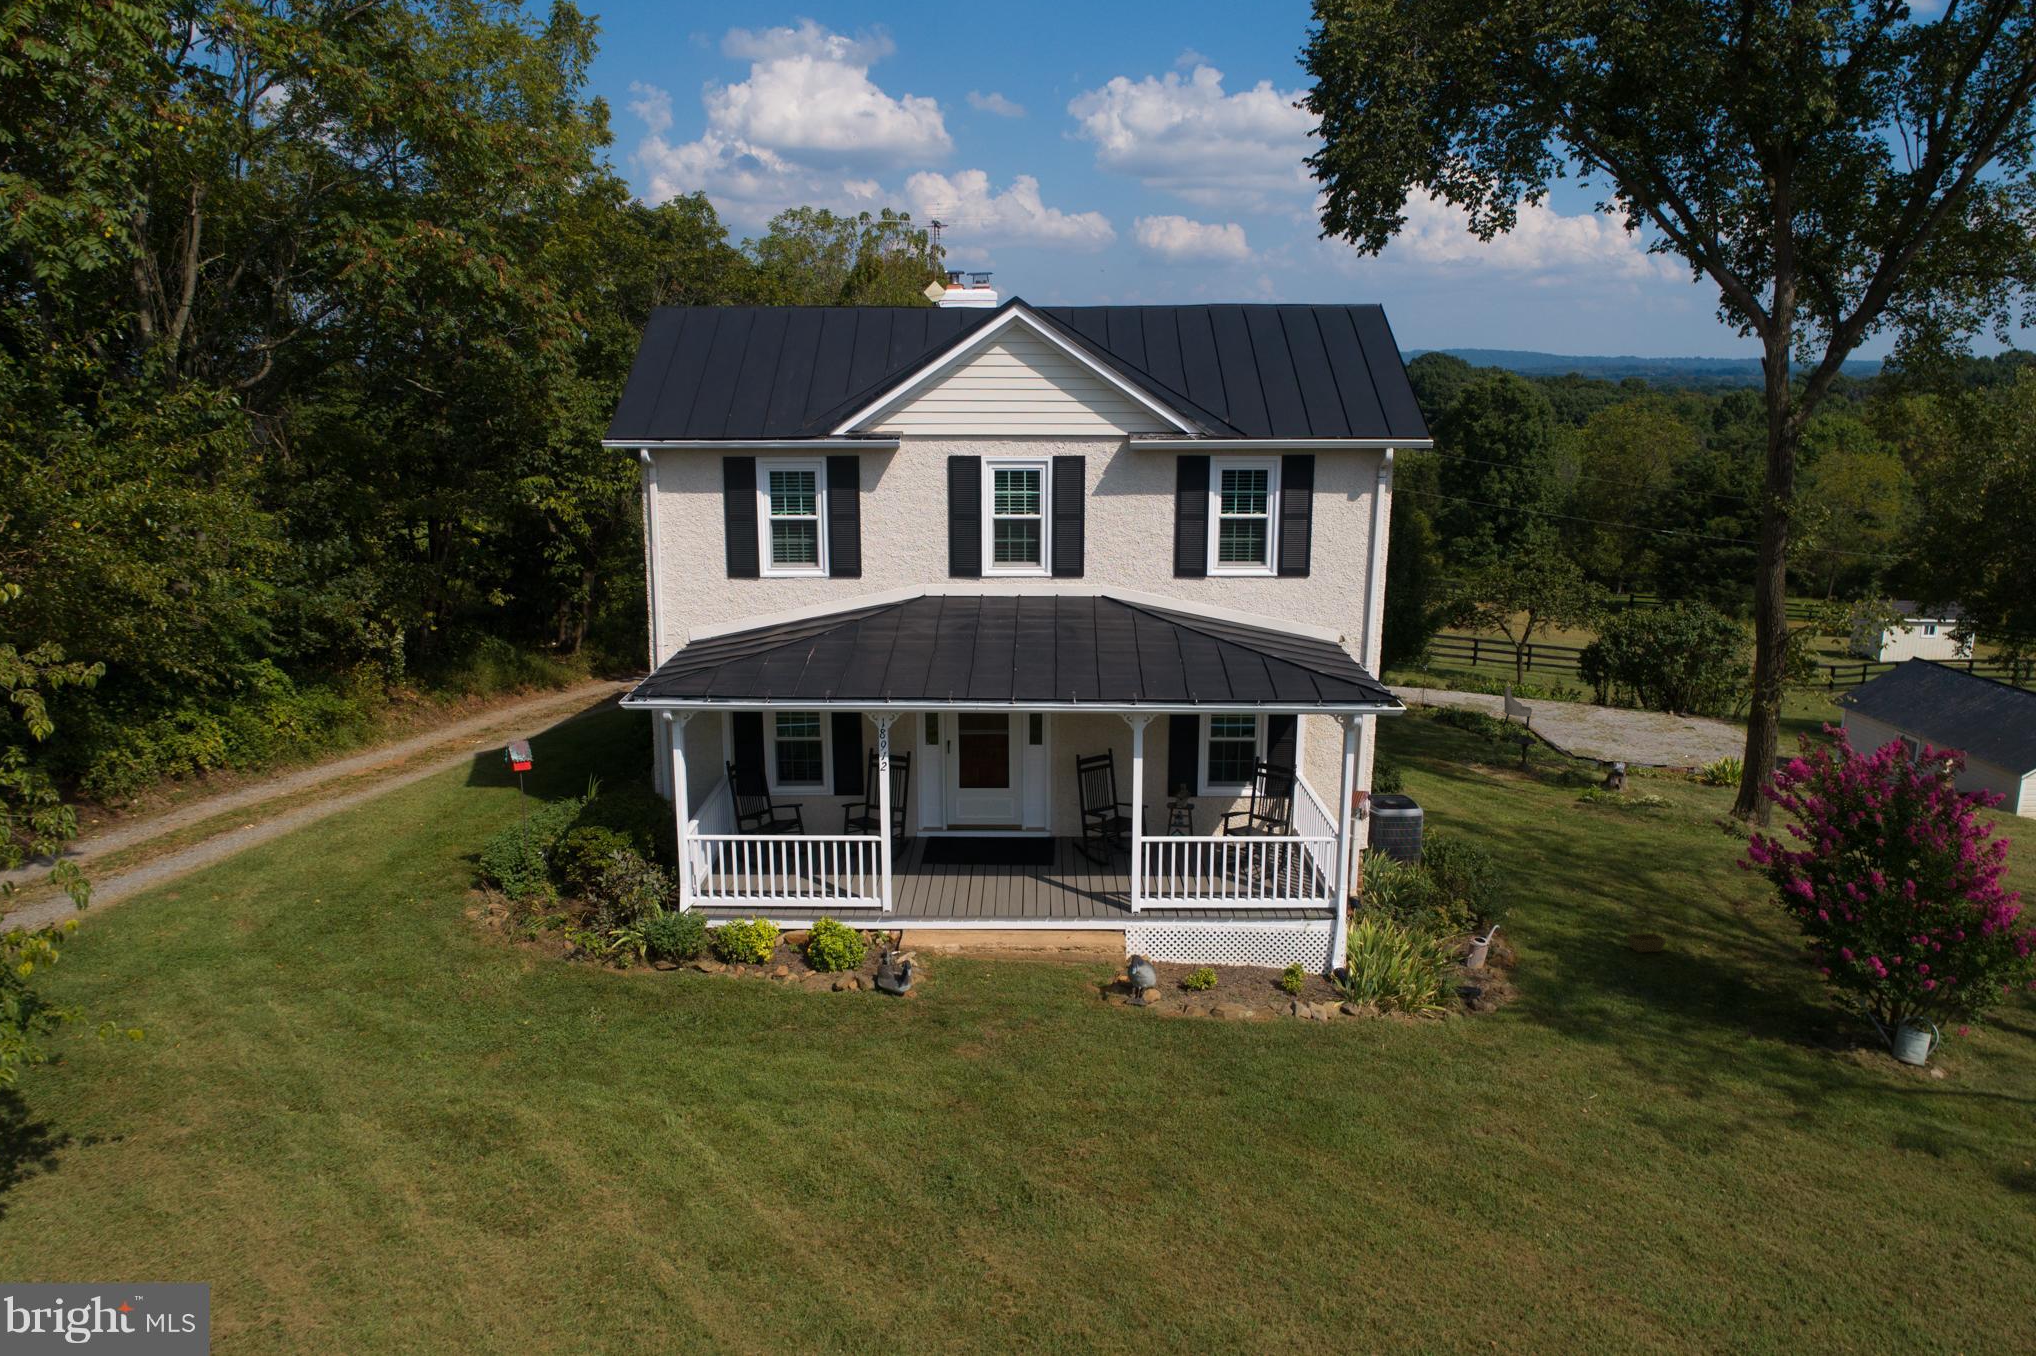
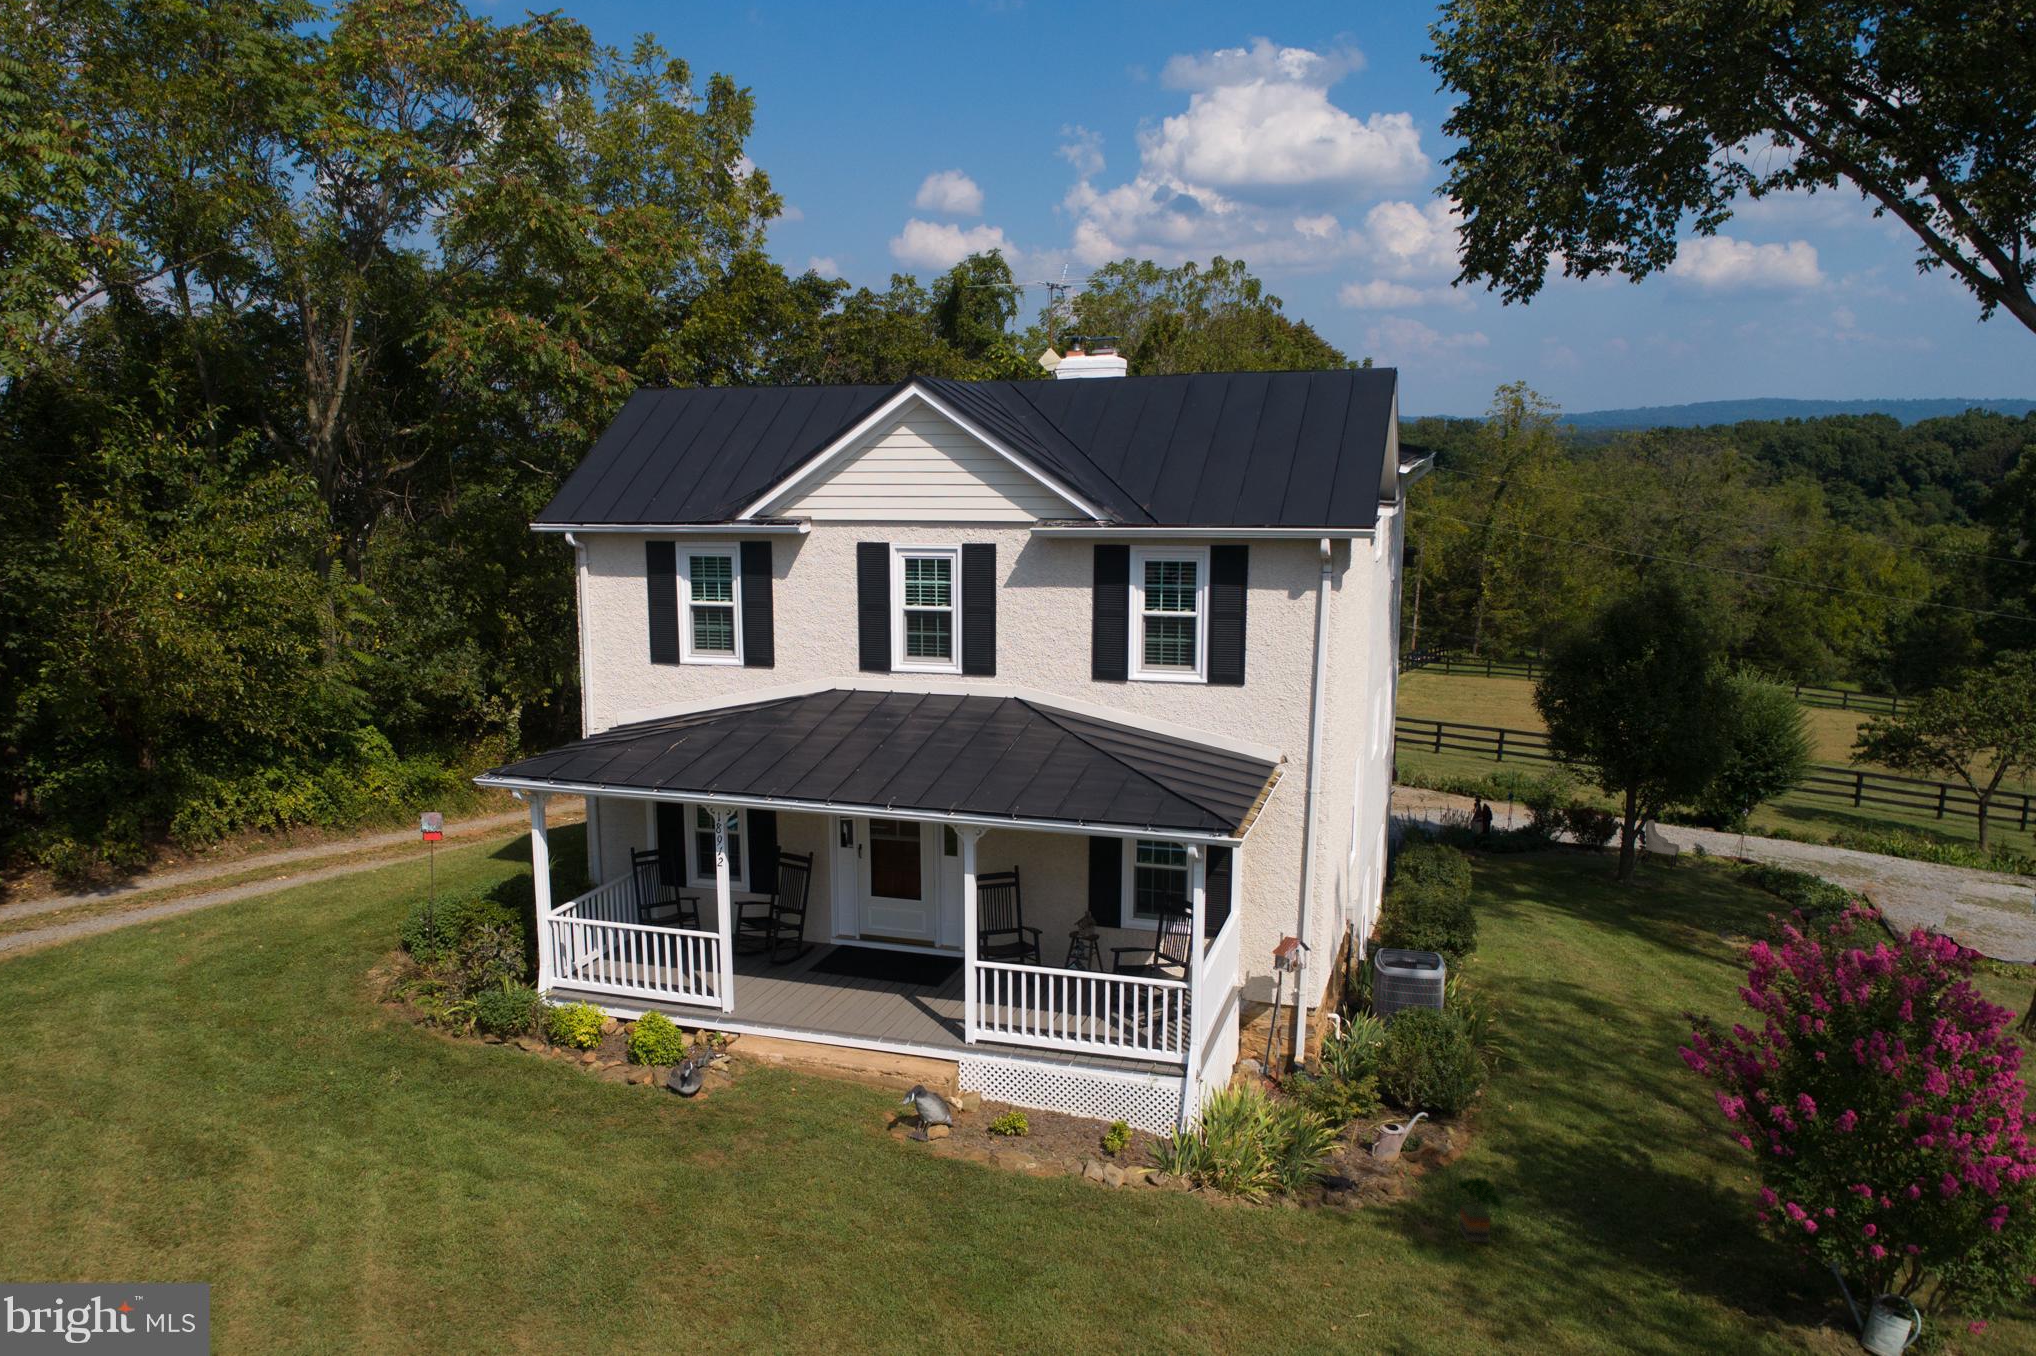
basket: present [1628,927,1666,952] -> none [1626,1159,1681,1201]
potted tree: none [1536,941,1573,988] -> present [1458,1177,1502,1242]

